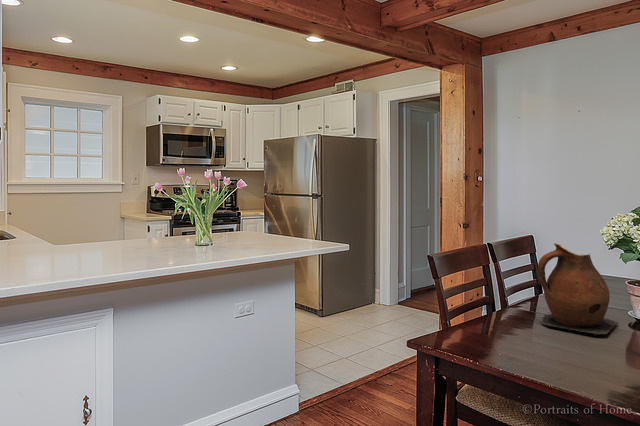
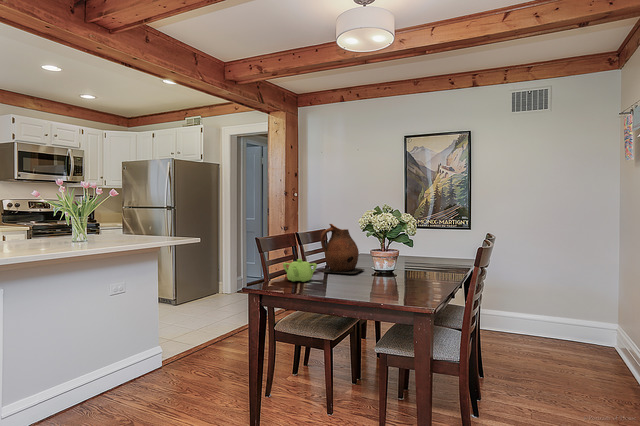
teapot: none [476,309,539,351] -> present [283,259,317,282]

